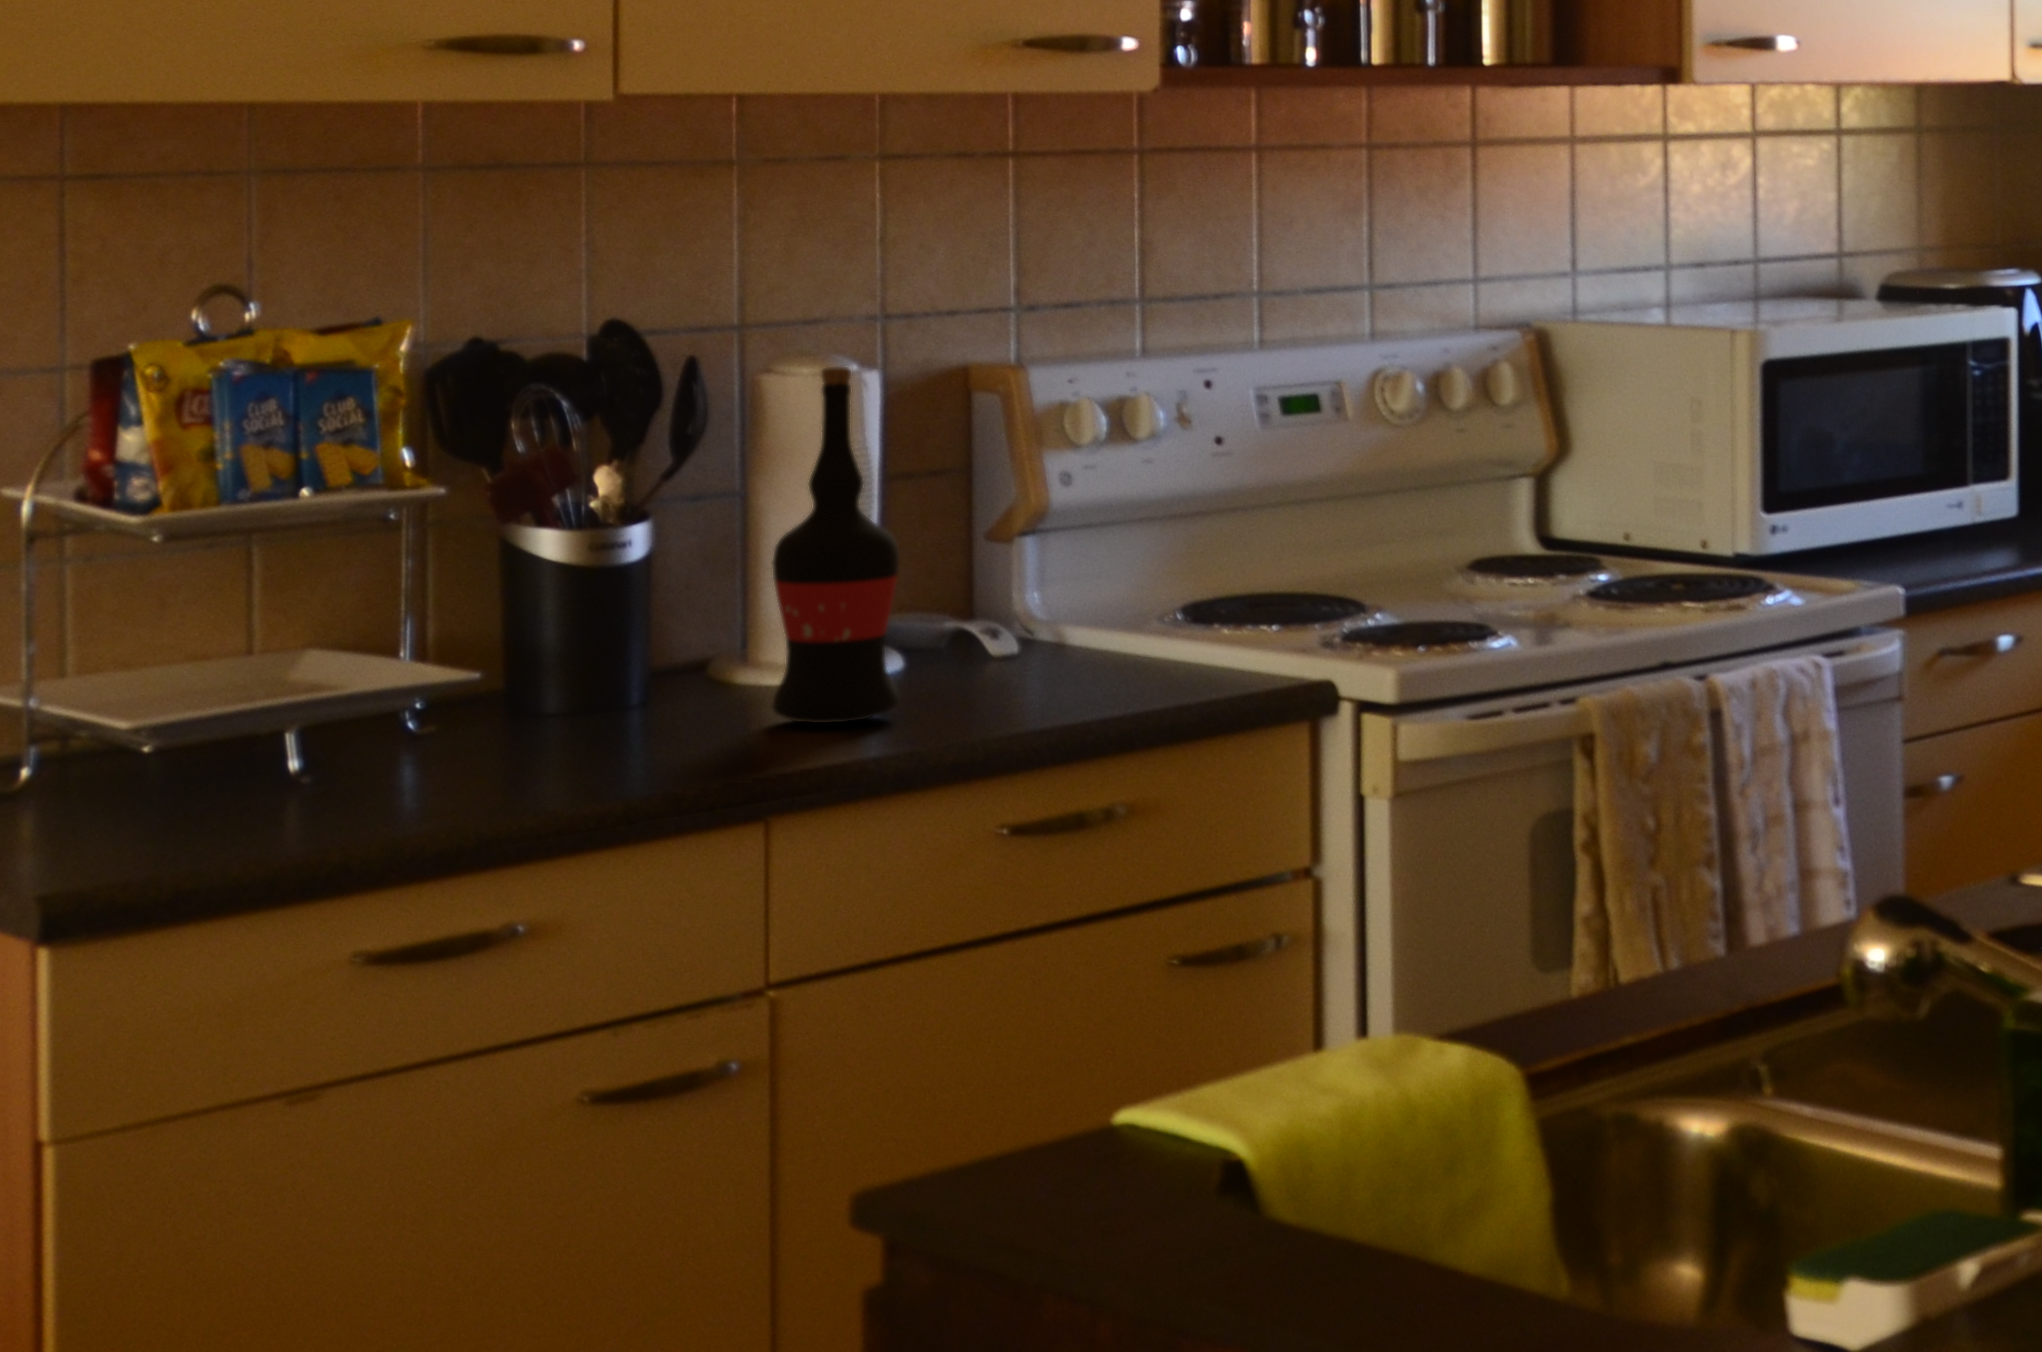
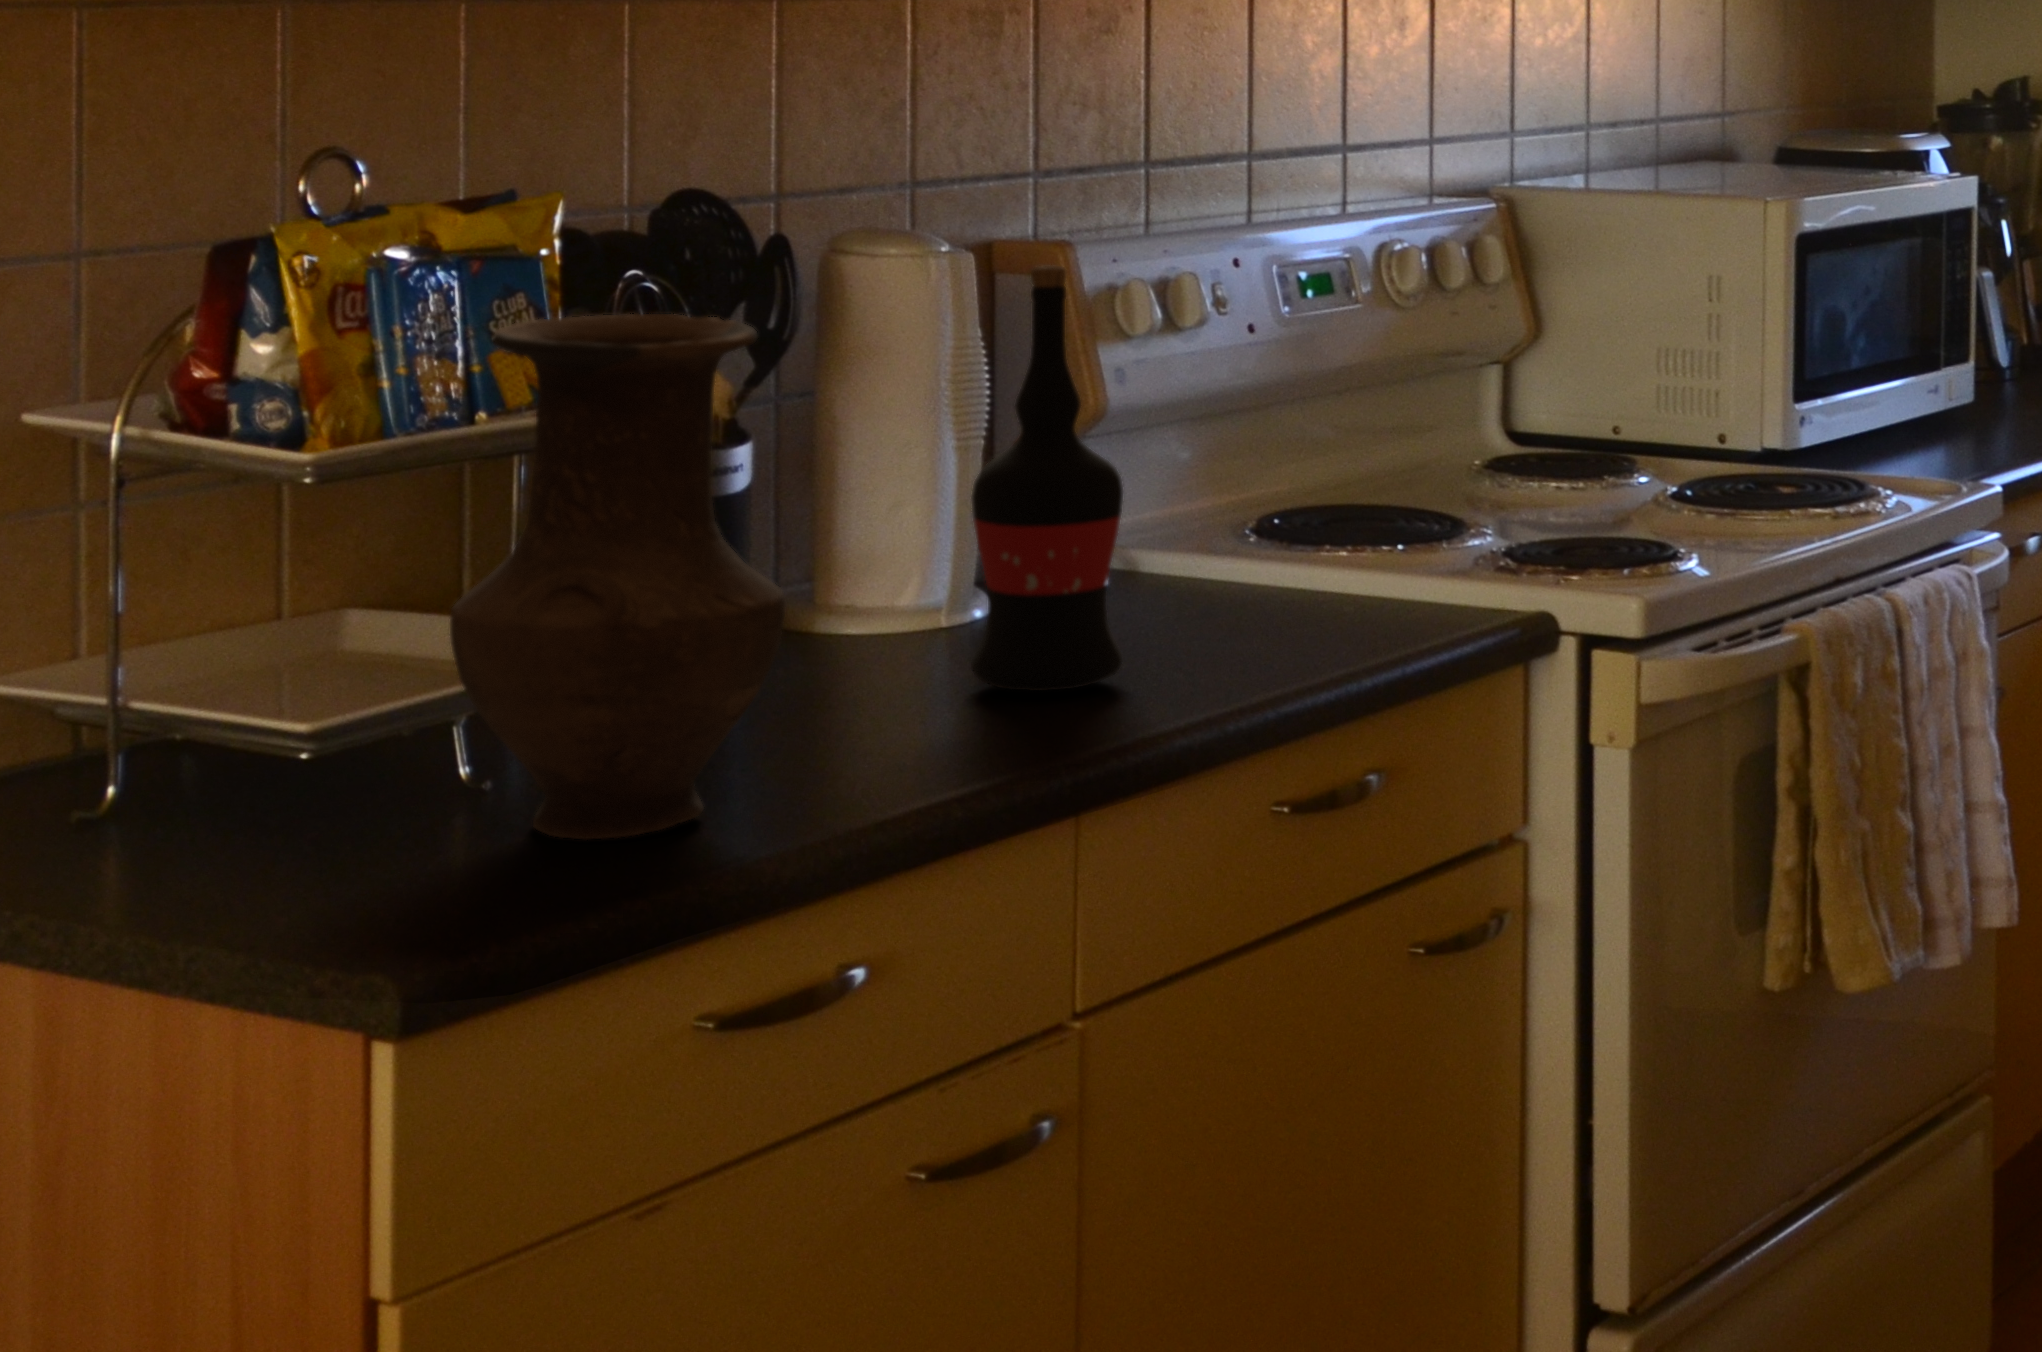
vase: none [220,397,497,813] -> present [450,314,786,839]

